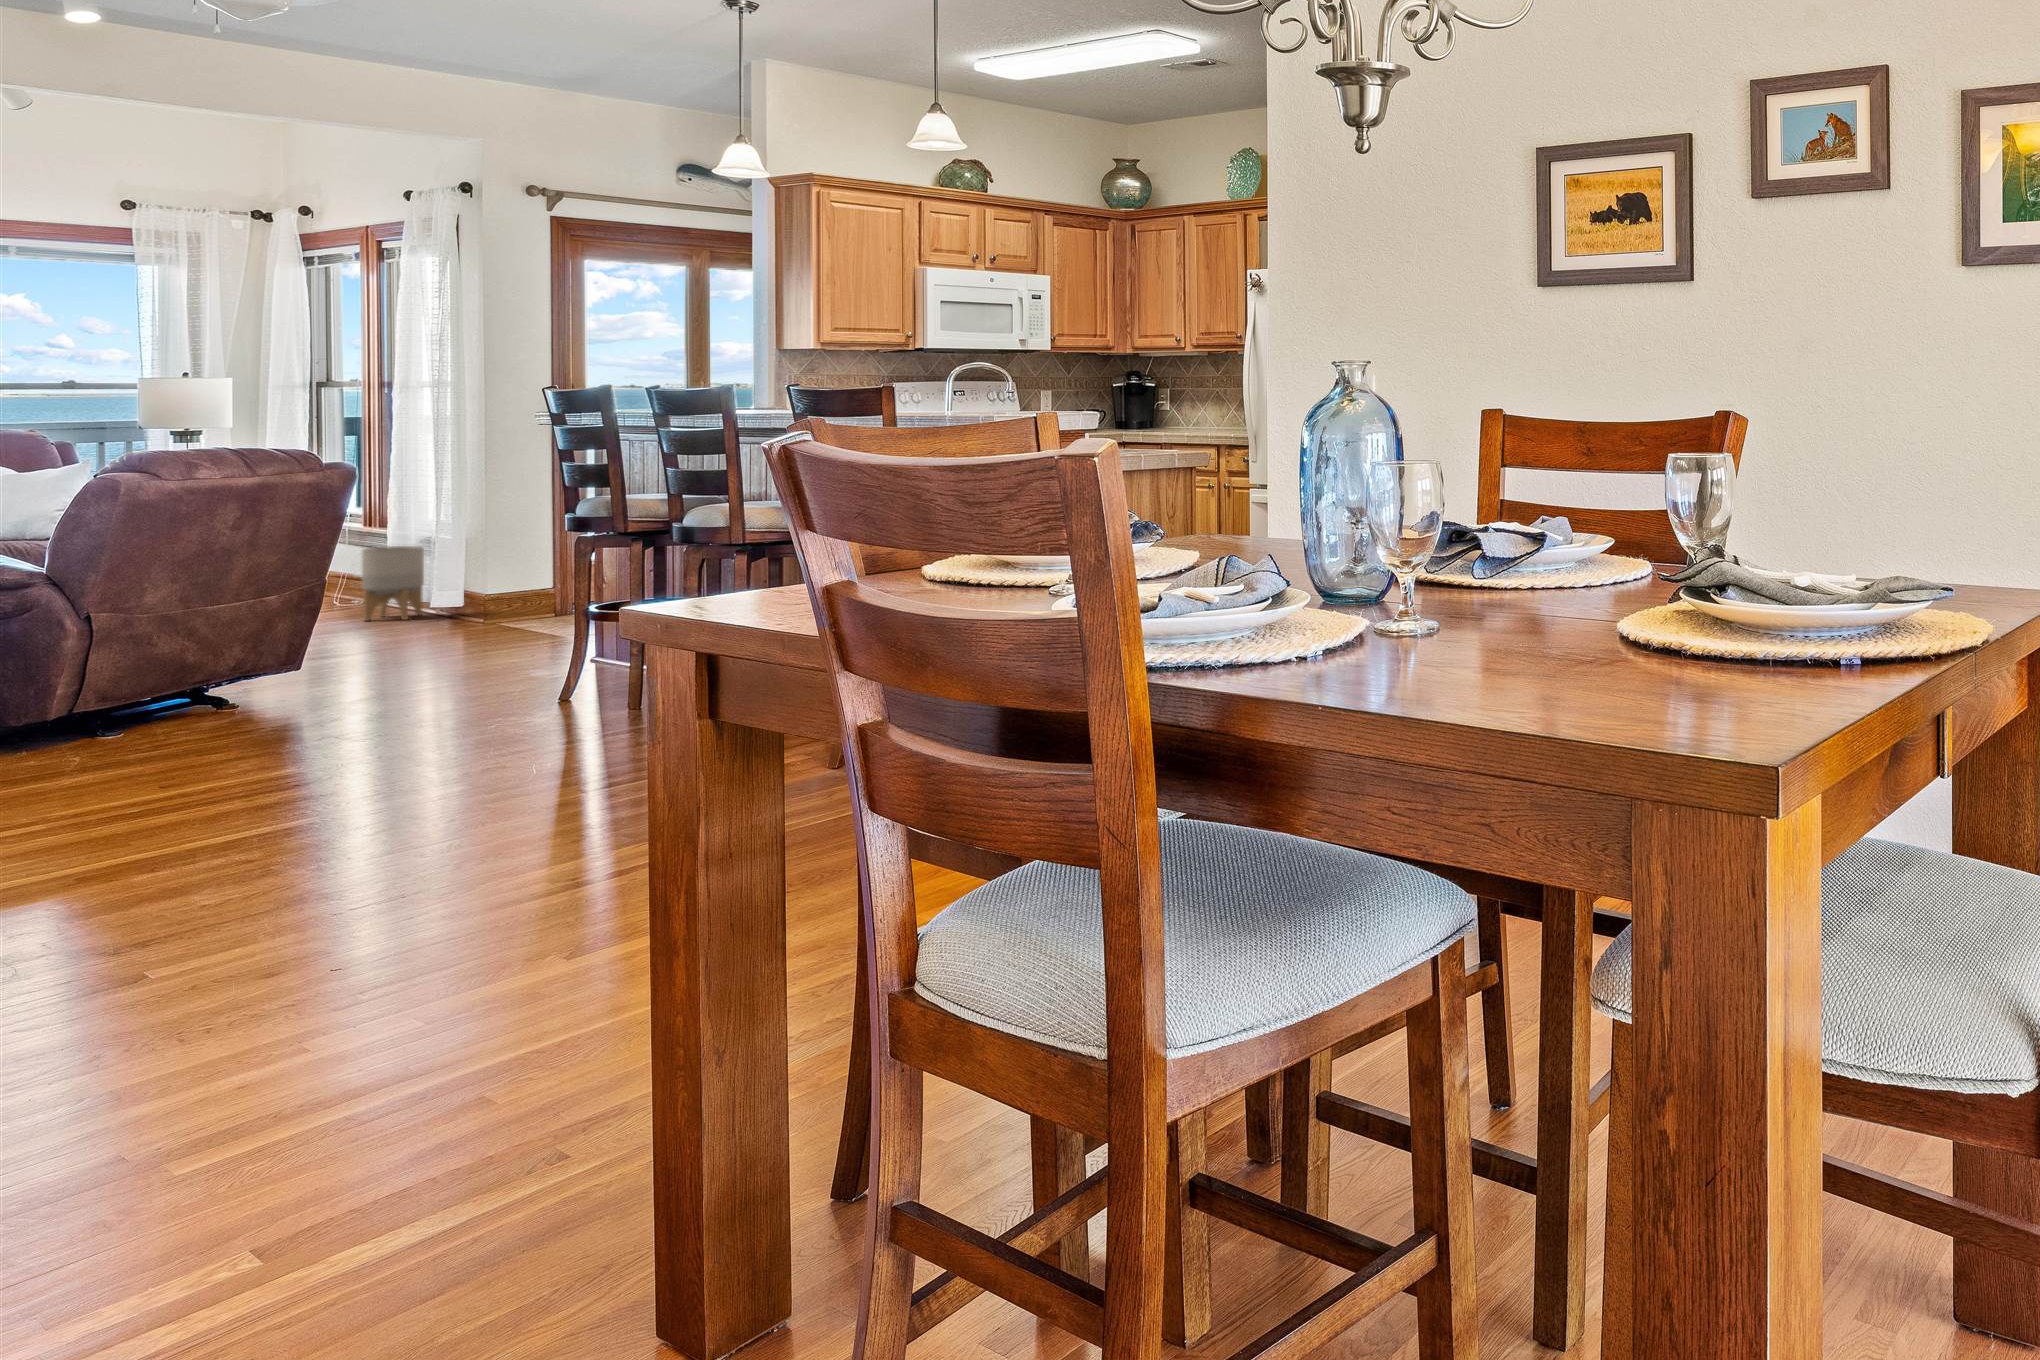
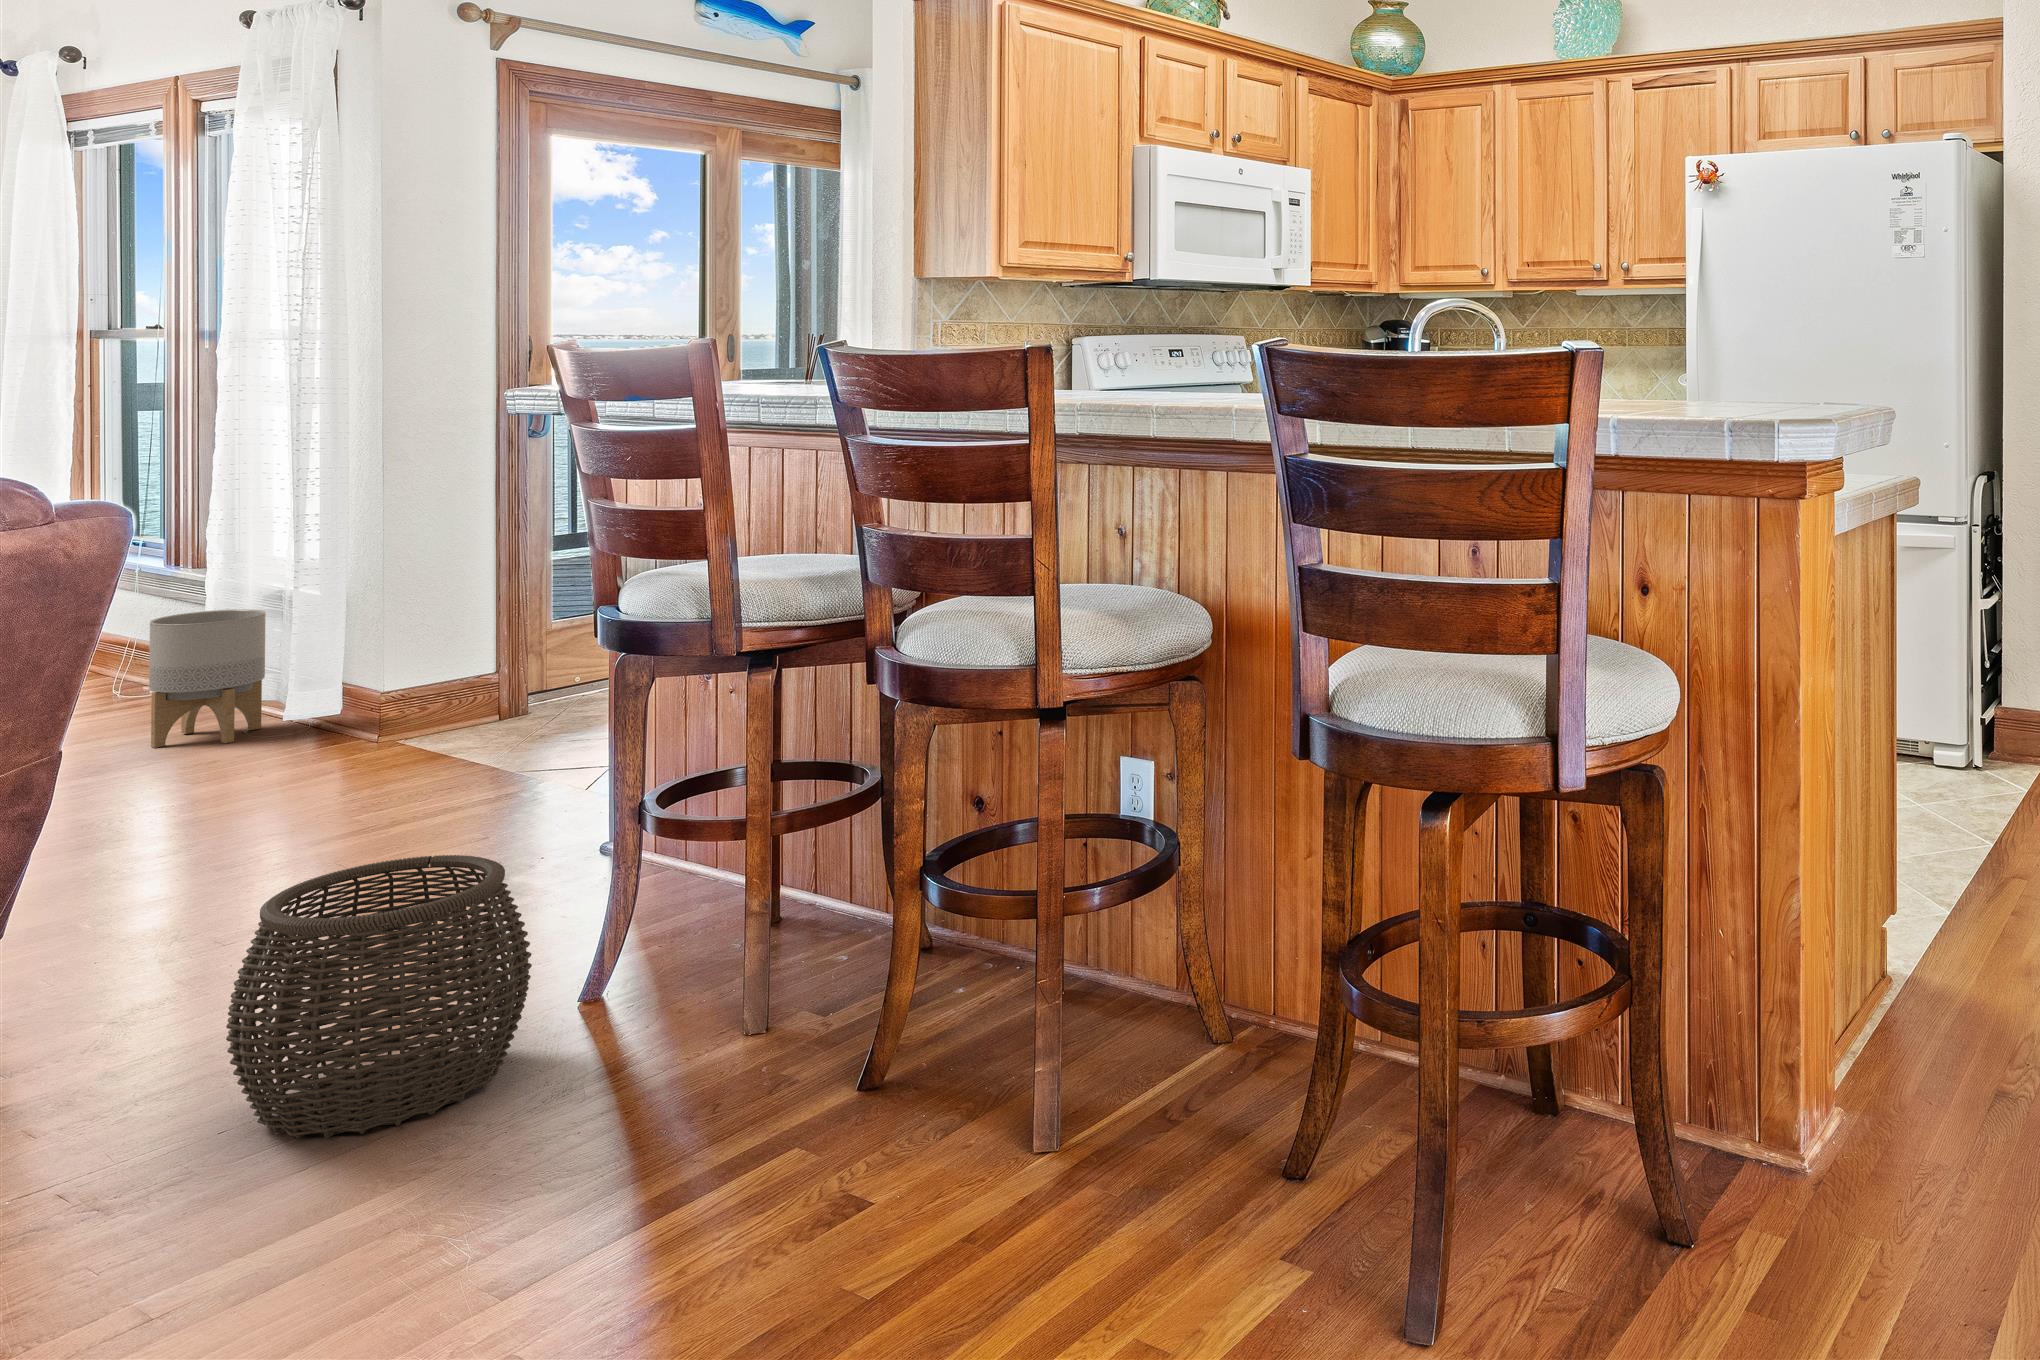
woven basket: none [419,612,541,711] -> present [226,855,532,1138]

